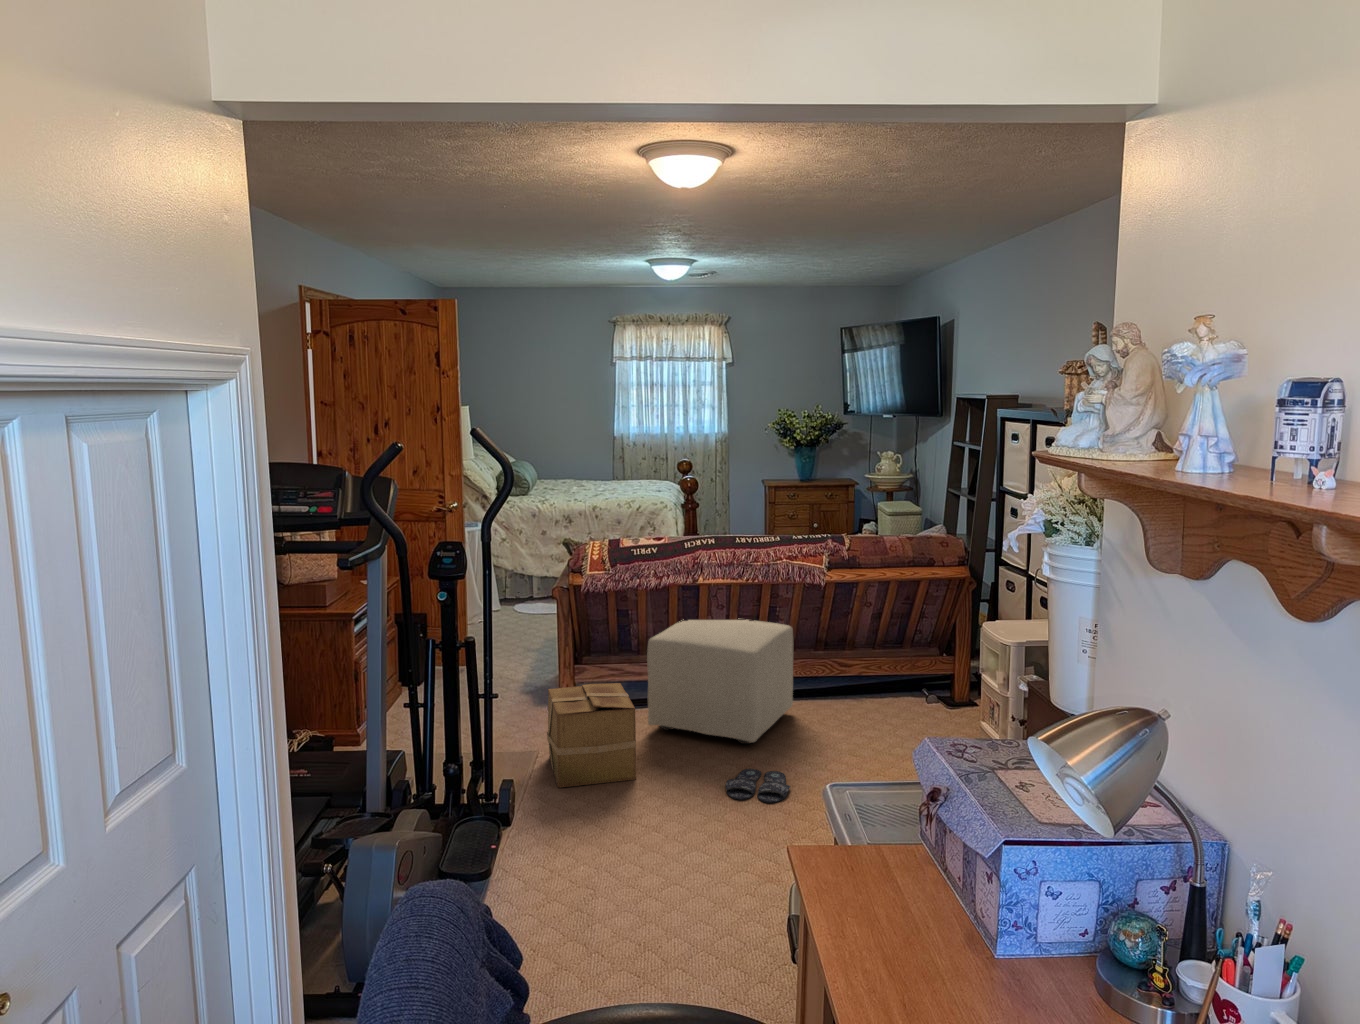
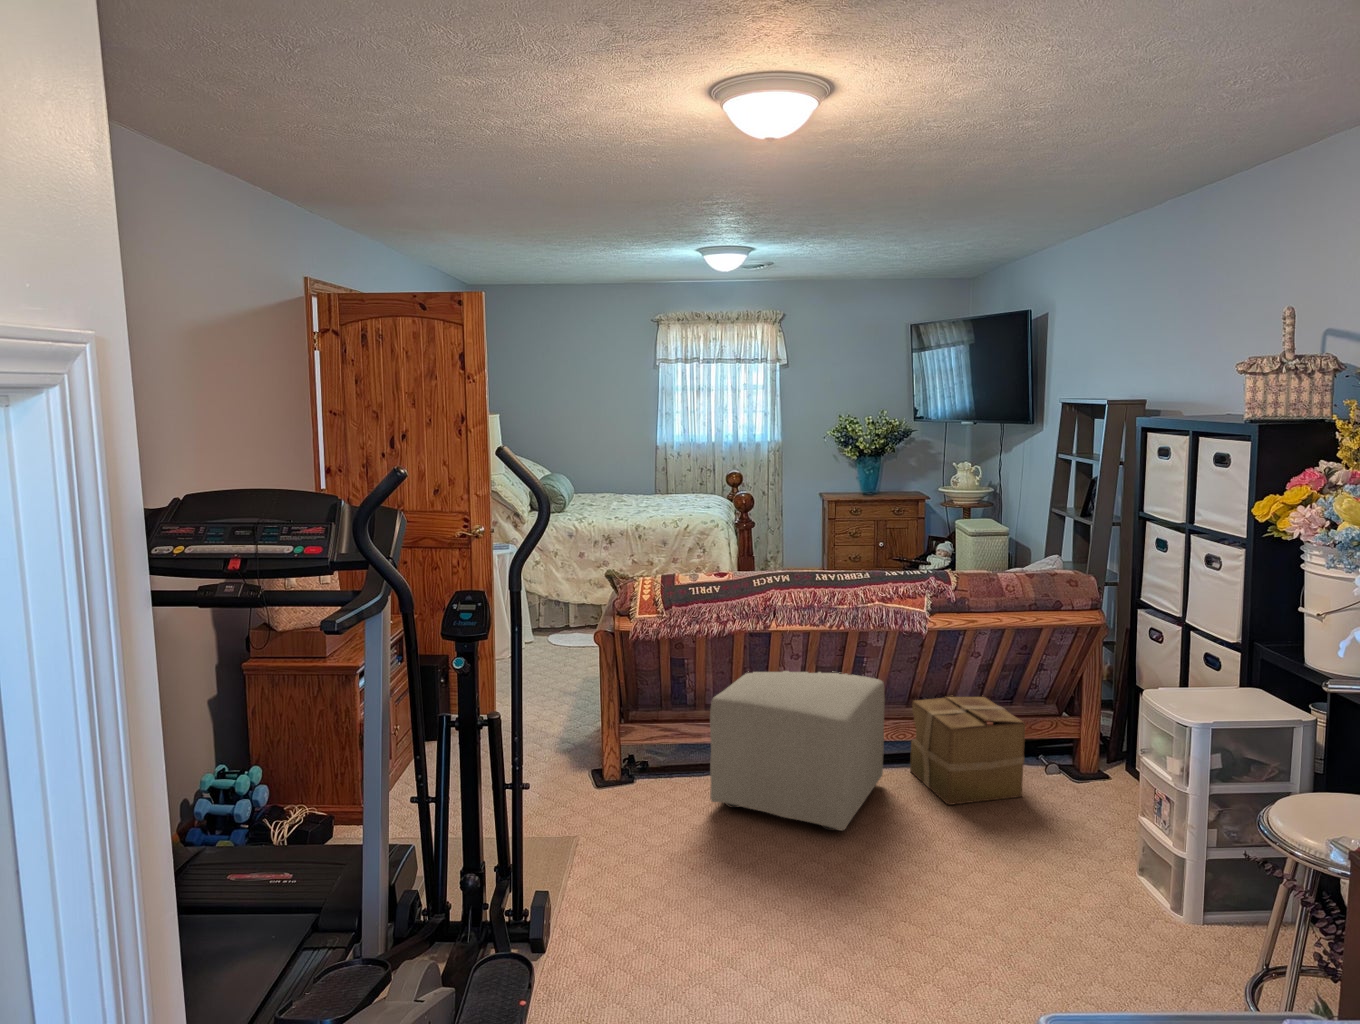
cardboard box: present [547,683,636,787] -> present [910,695,1025,805]
slippers: present [726,769,791,803] -> none [815,869,898,926]

